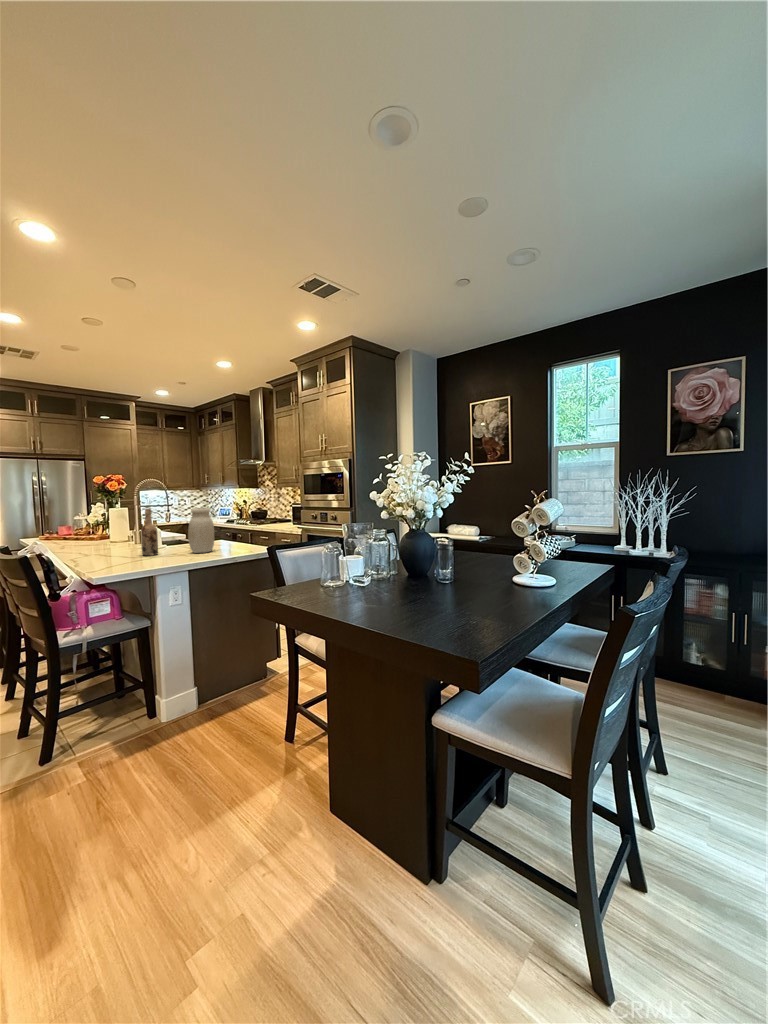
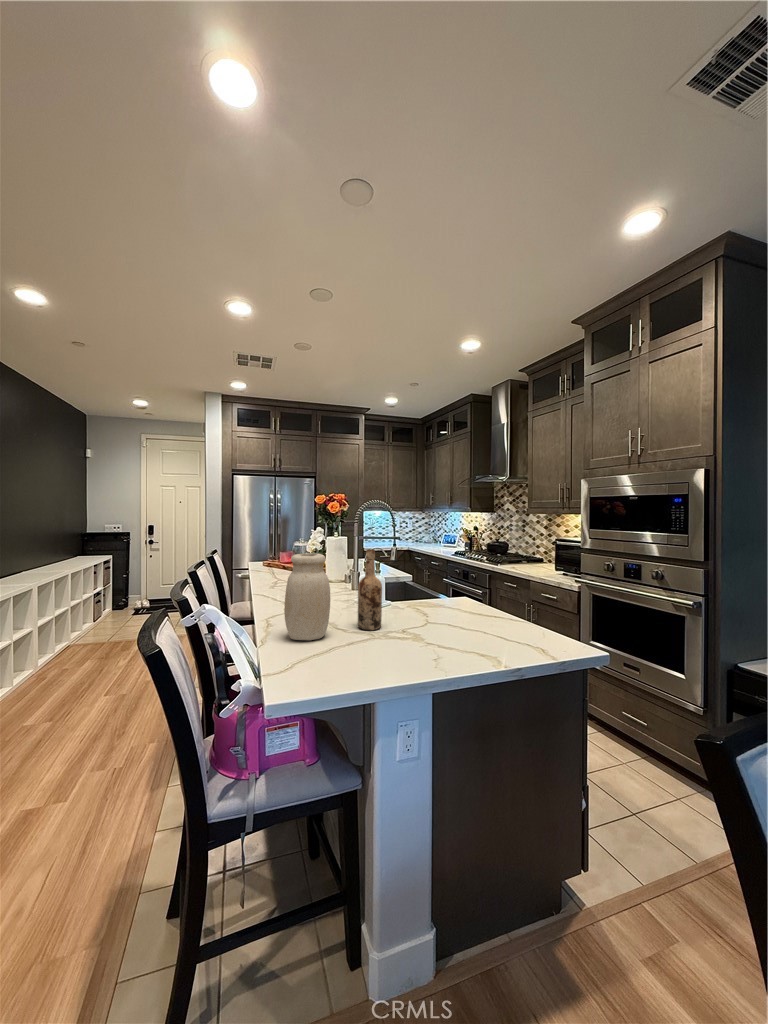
jar: present [188,508,214,553] -> present [284,553,330,640]

